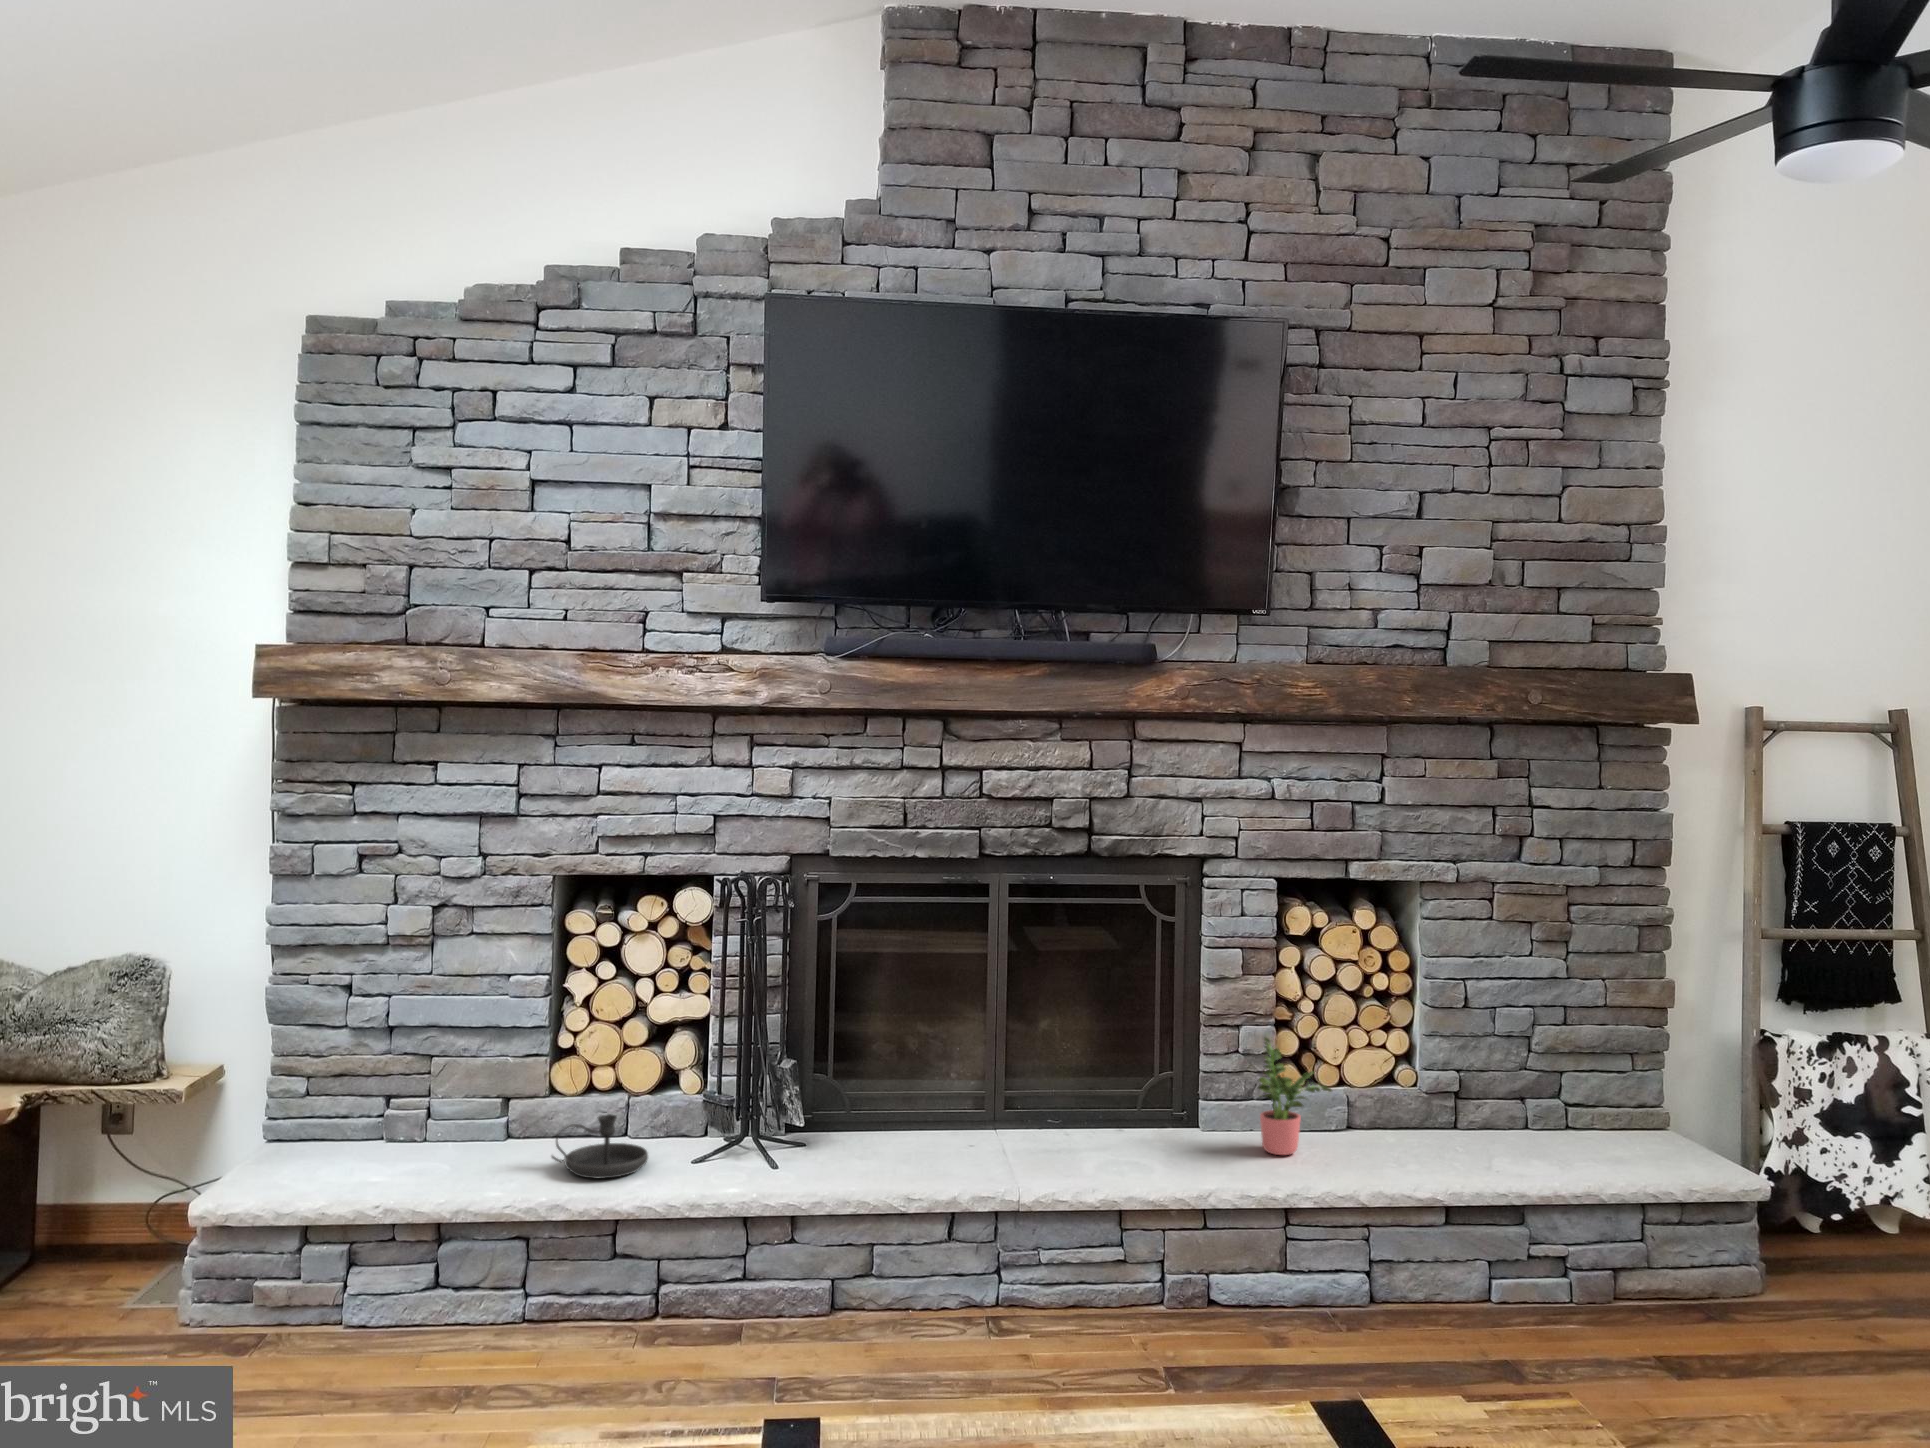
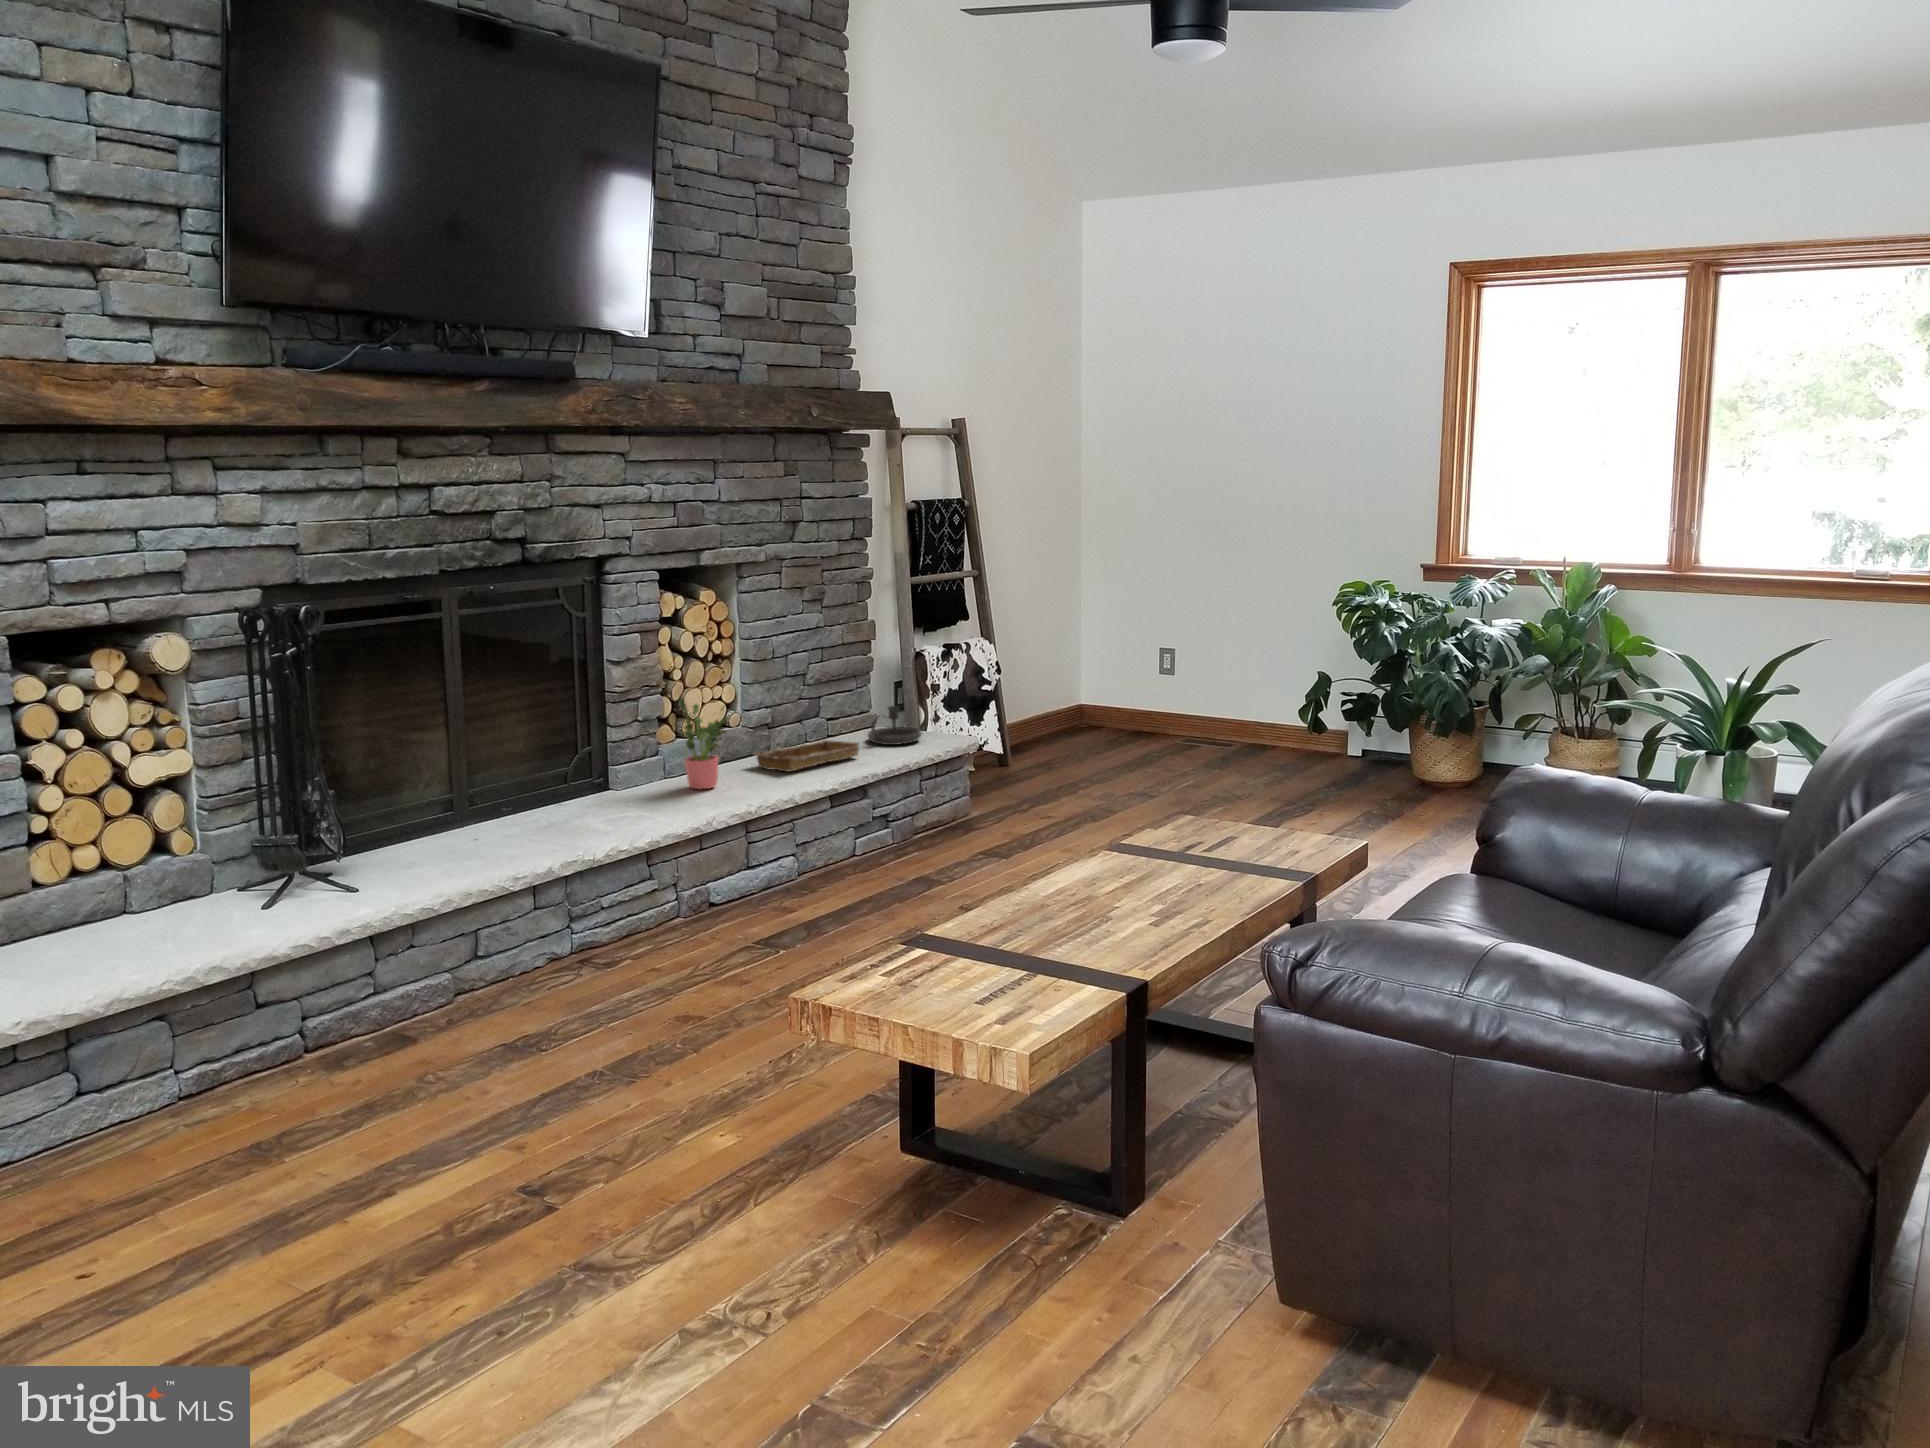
candlestick: present [552,1114,648,1179] -> present [868,706,922,745]
tray: none [1384,1124,1541,1163] -> present [756,740,860,771]

